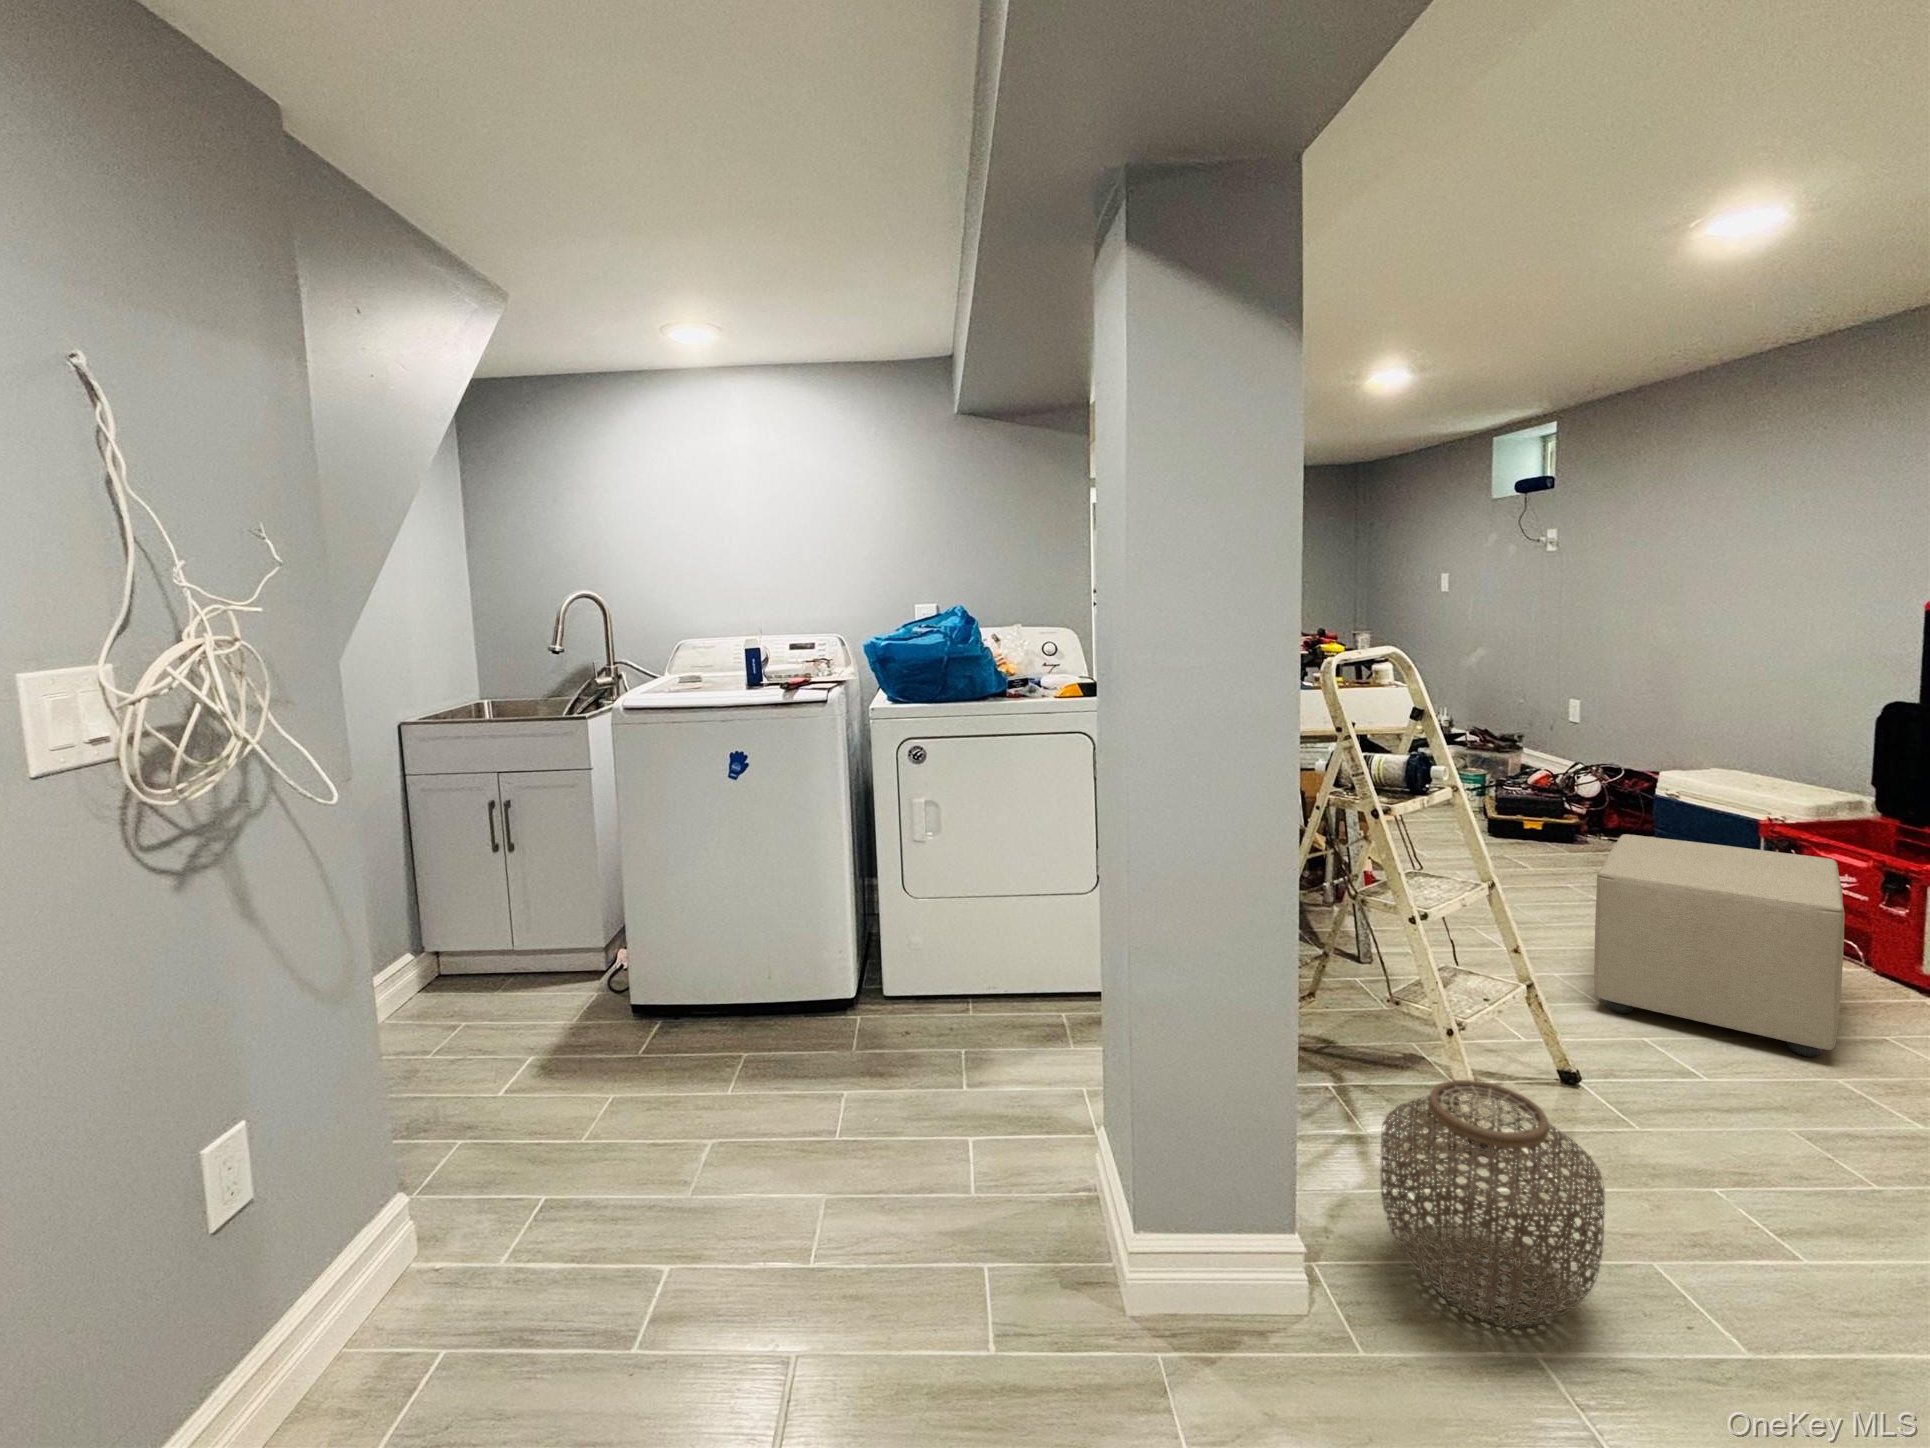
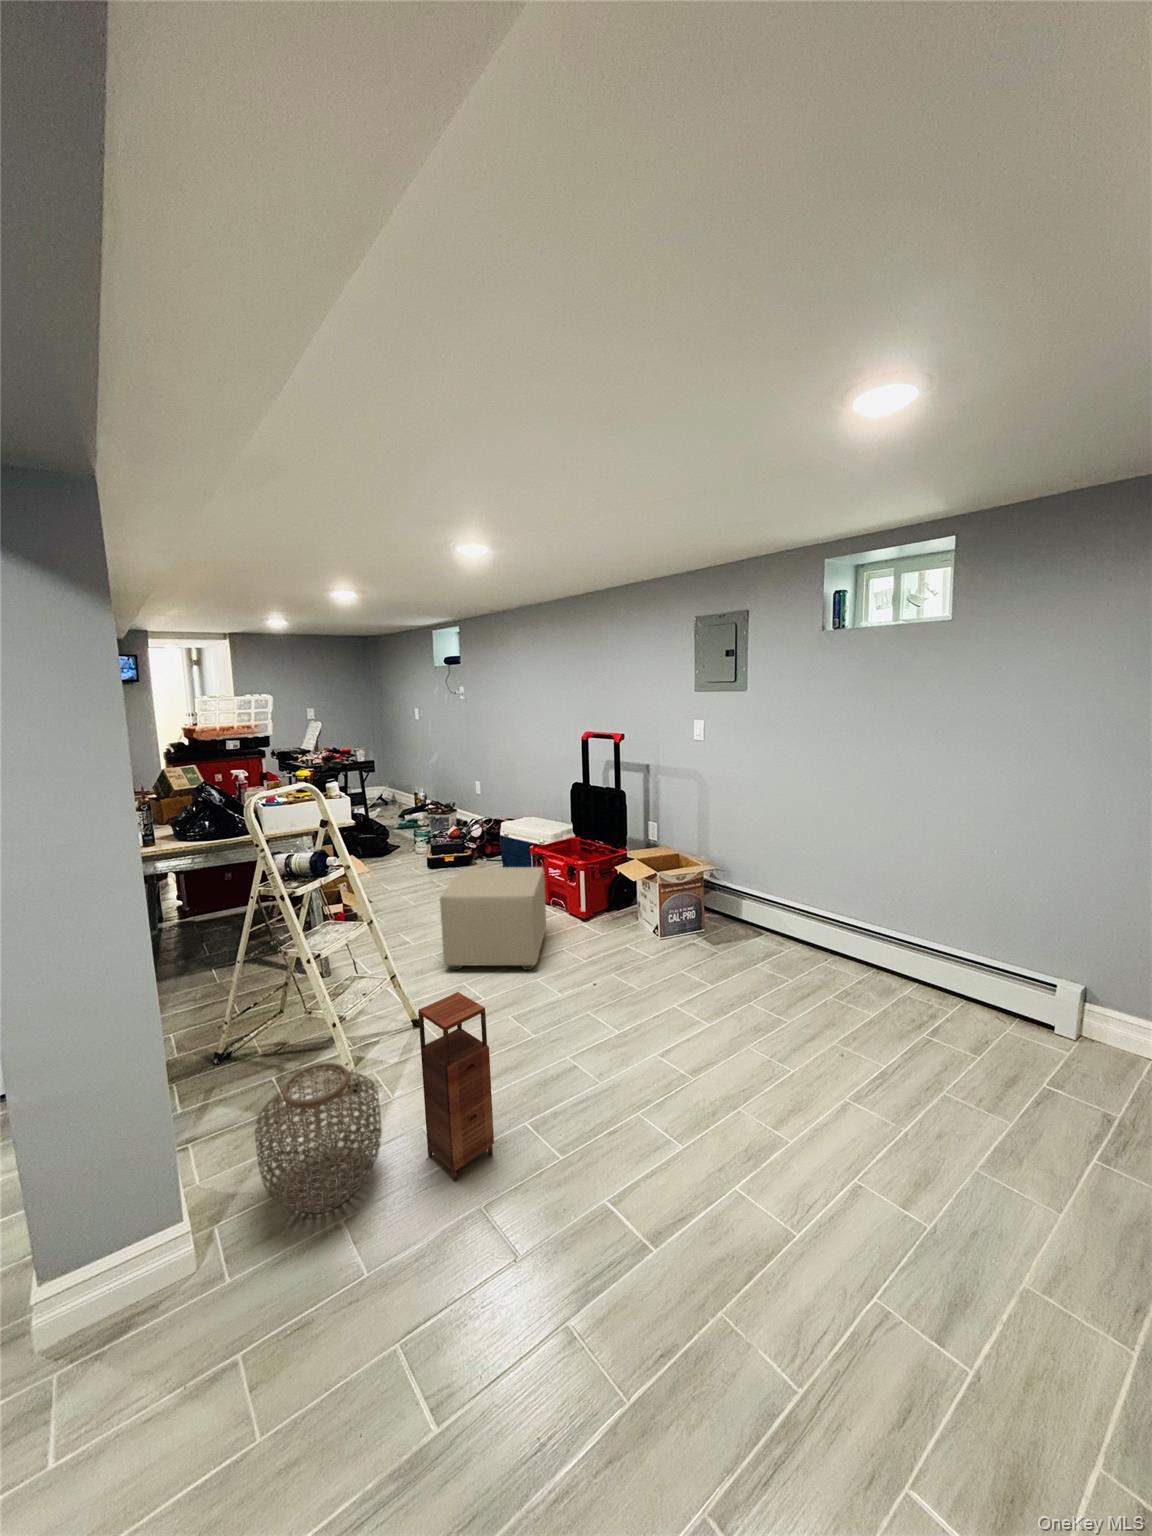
storage cabinet: none [1686,1039,1881,1398] -> present [418,992,494,1181]

